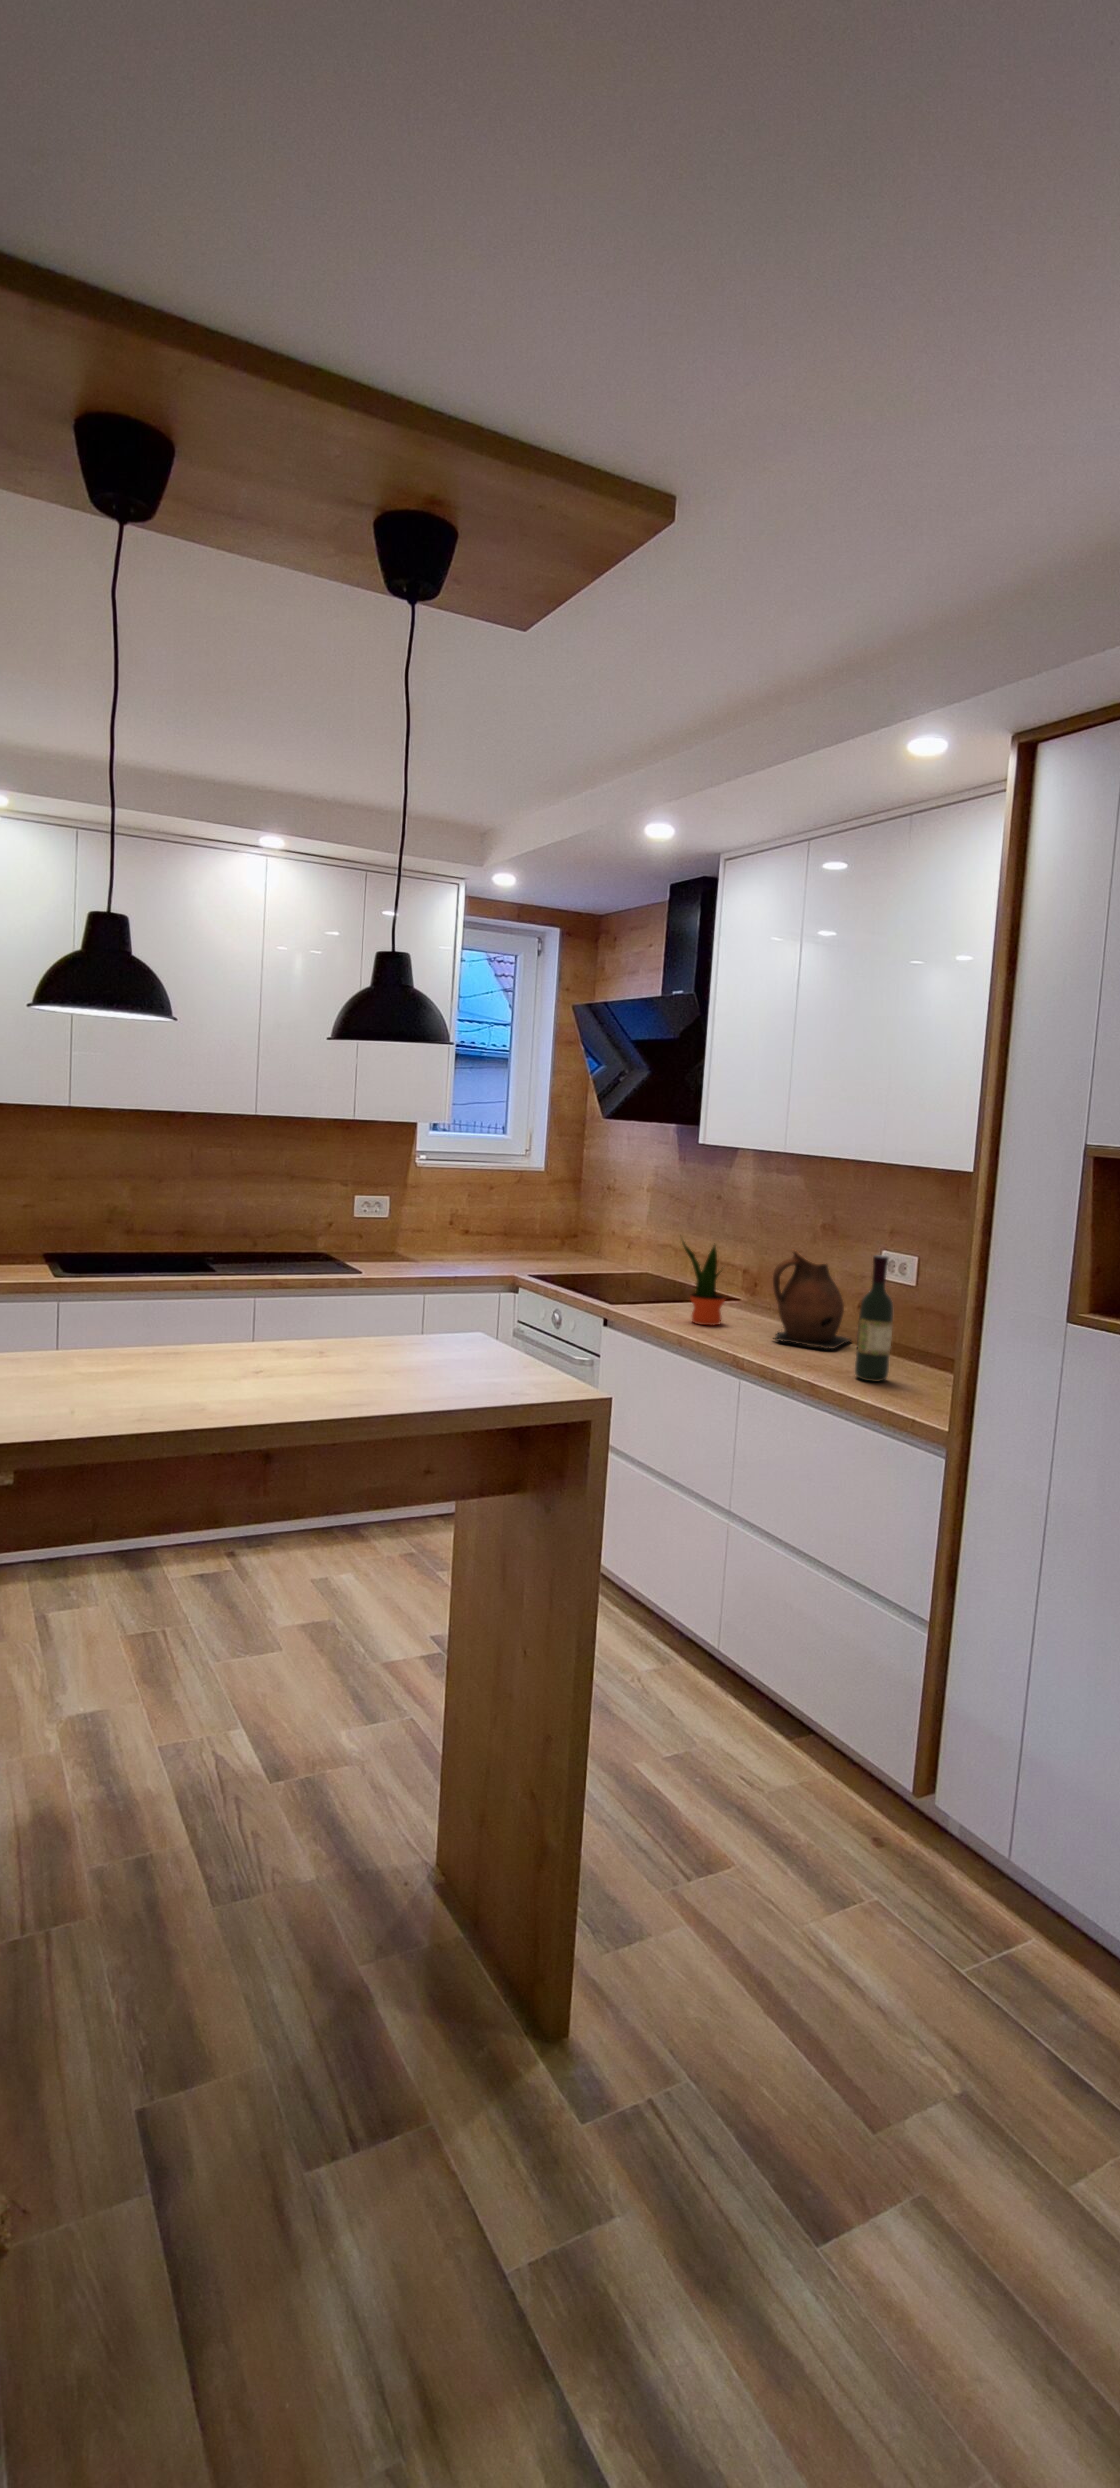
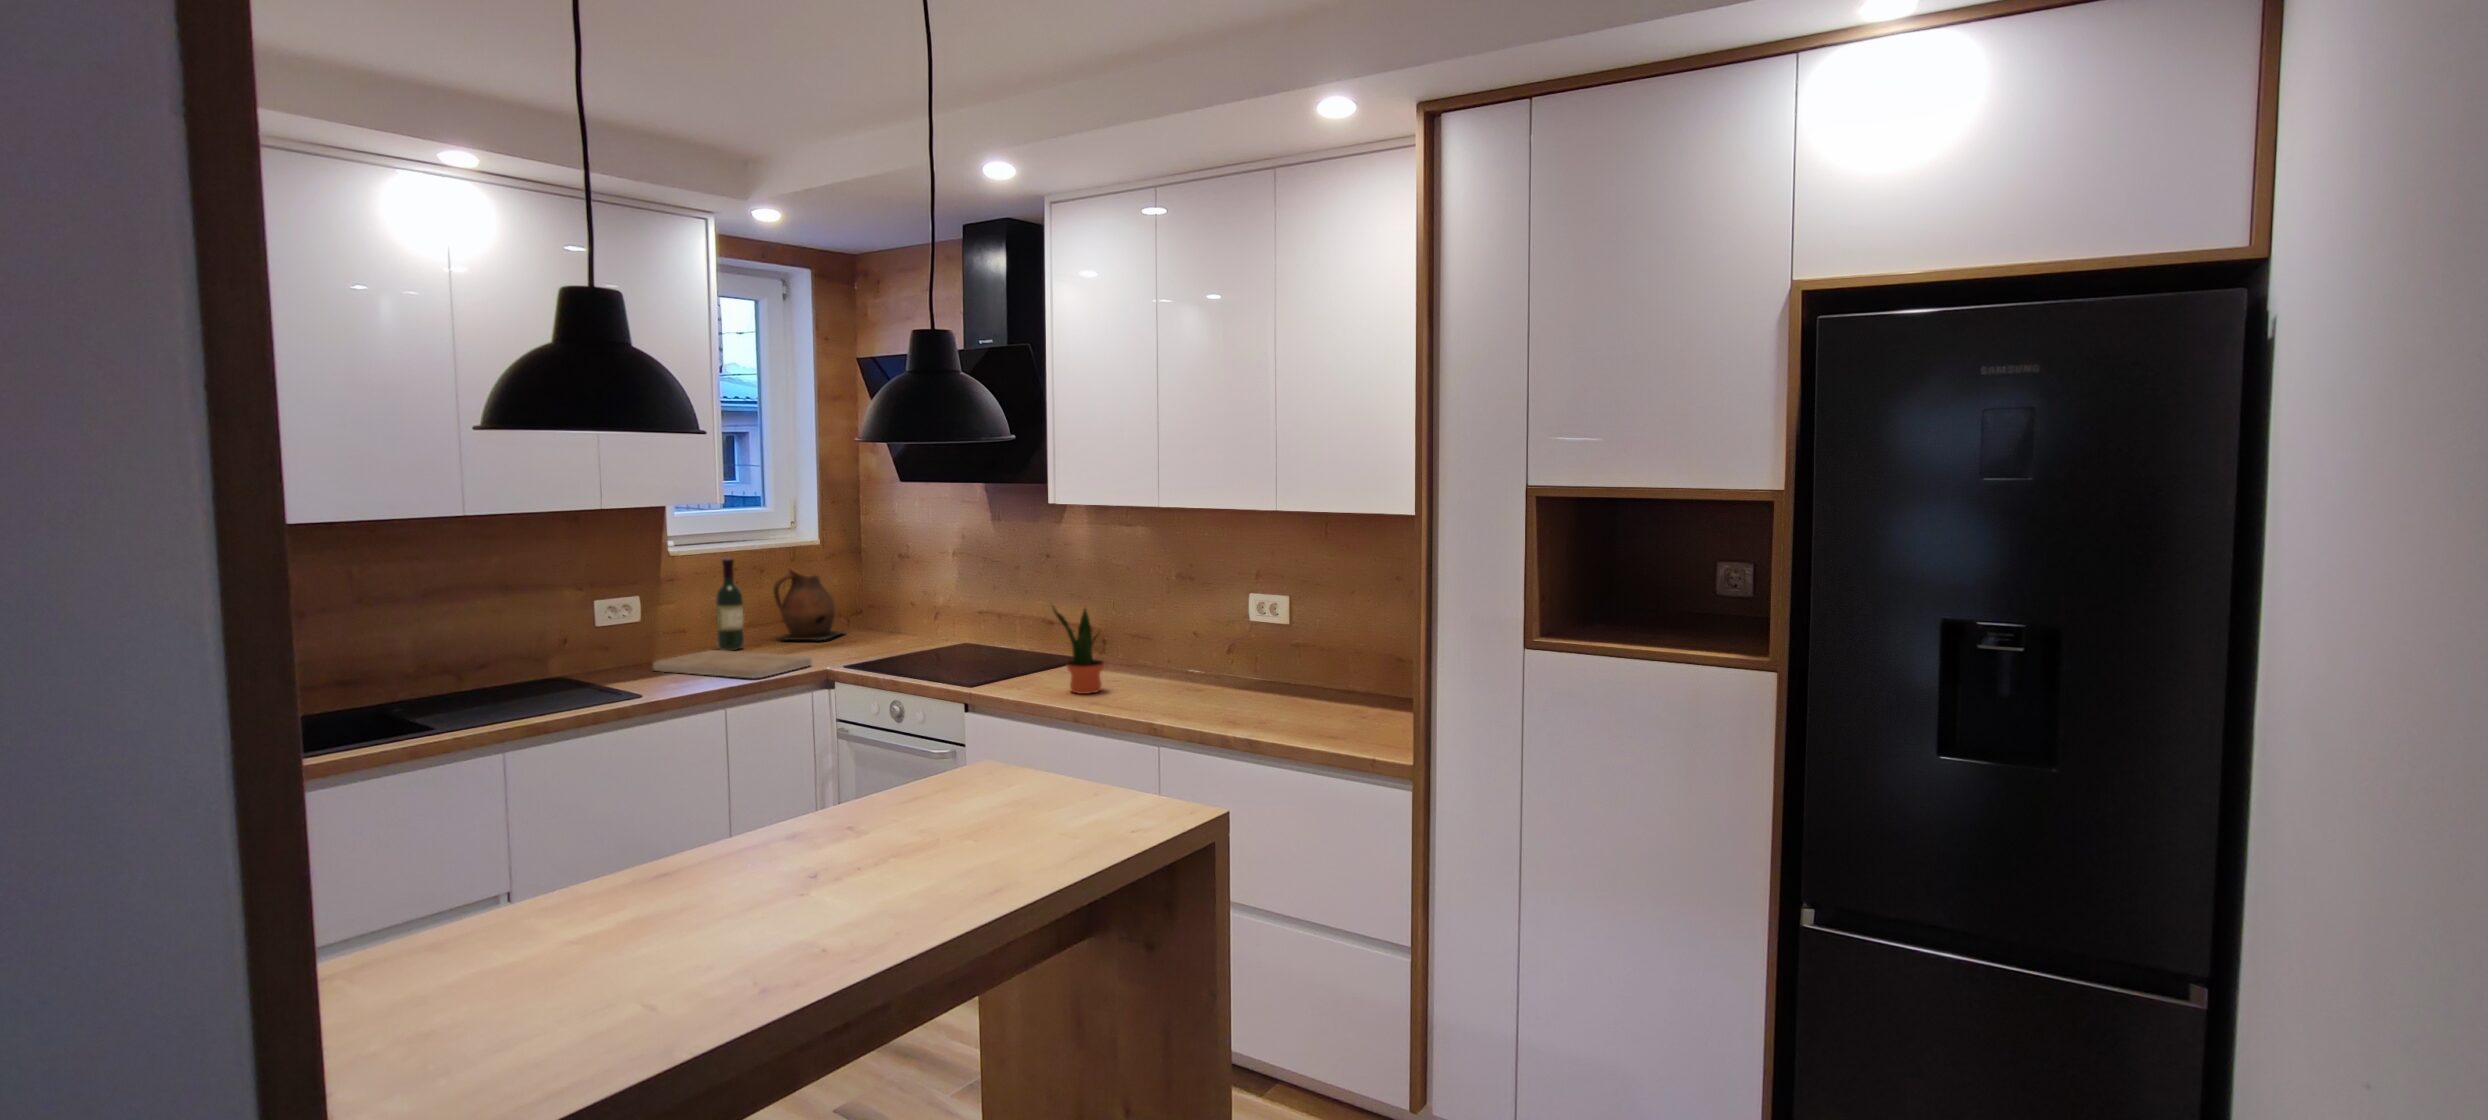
cutting board: none [389,1249,505,1275] -> present [653,650,812,678]
ceramic pitcher: present [773,1250,851,1349] -> present [773,568,843,640]
wine bottle: present [855,1255,893,1382] -> present [716,558,744,650]

